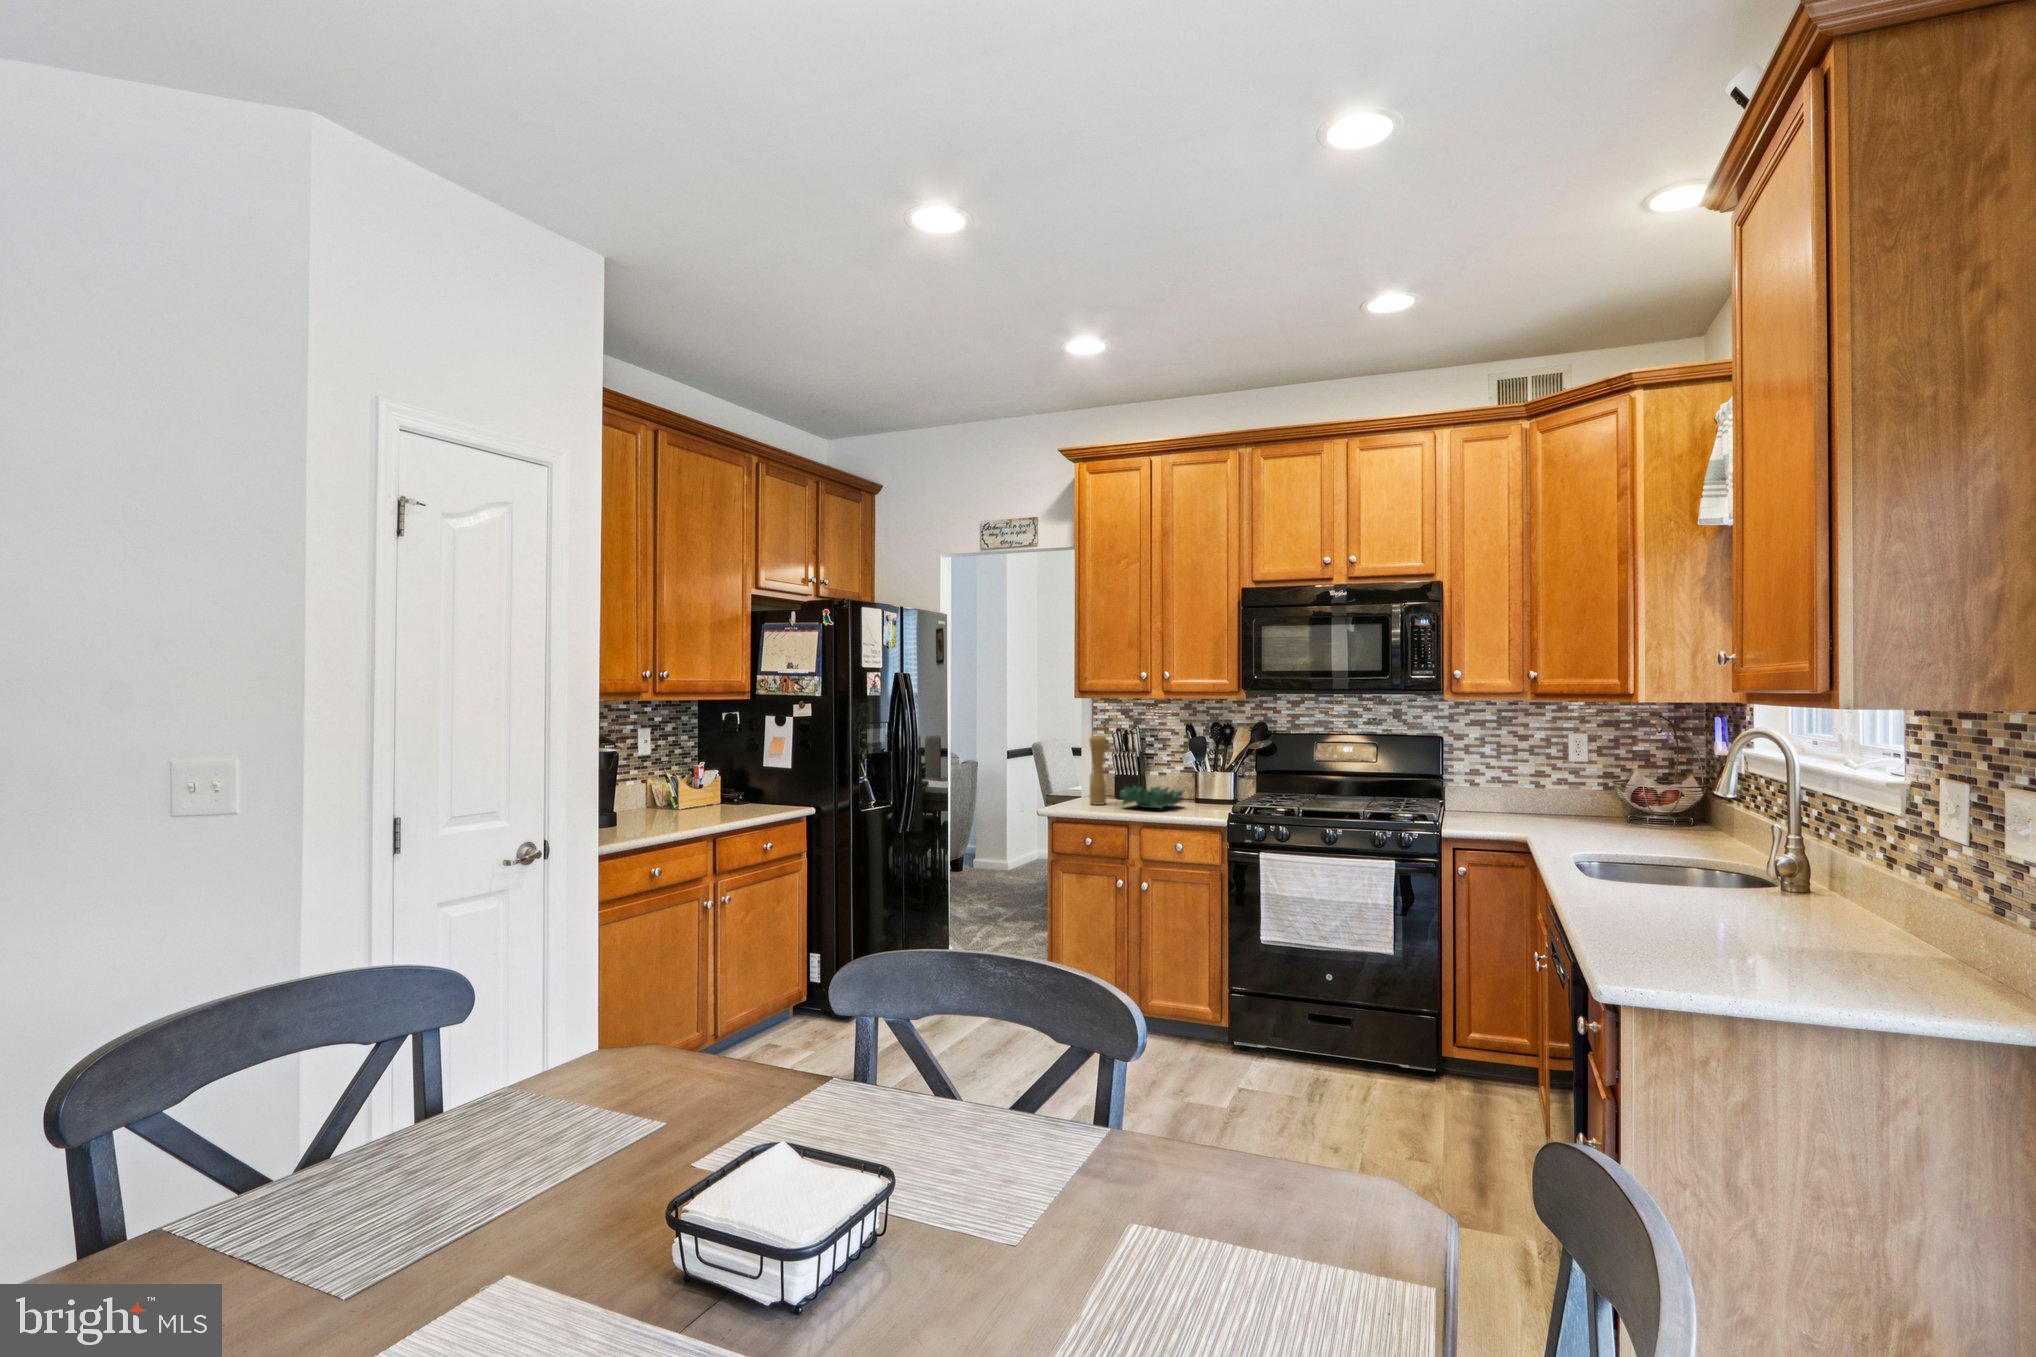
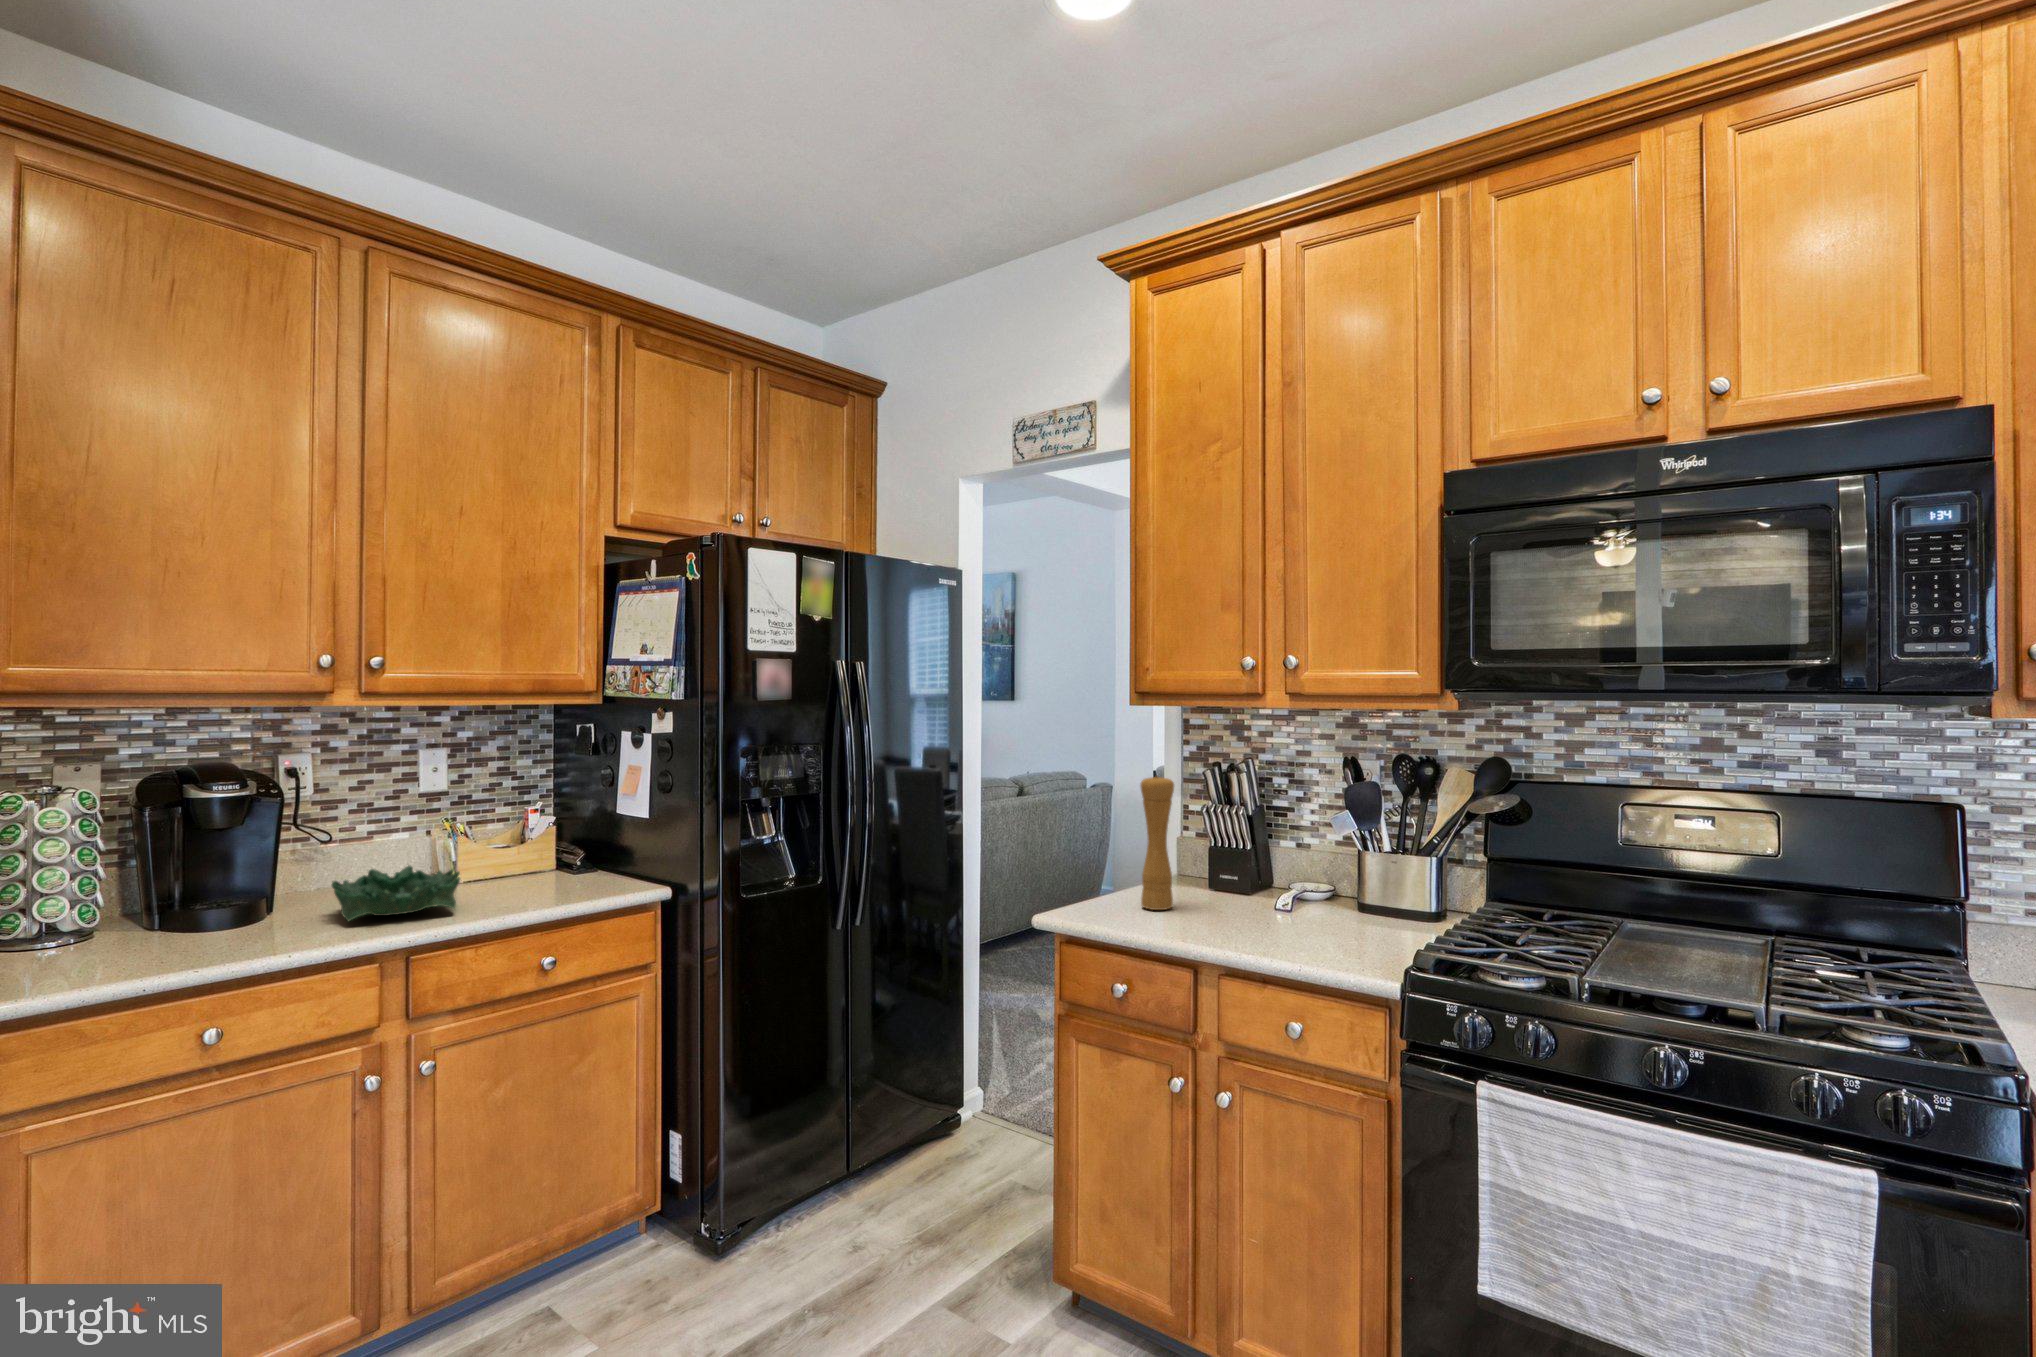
decorative bowl: present [1120,786,1184,808] -> present [332,866,460,921]

